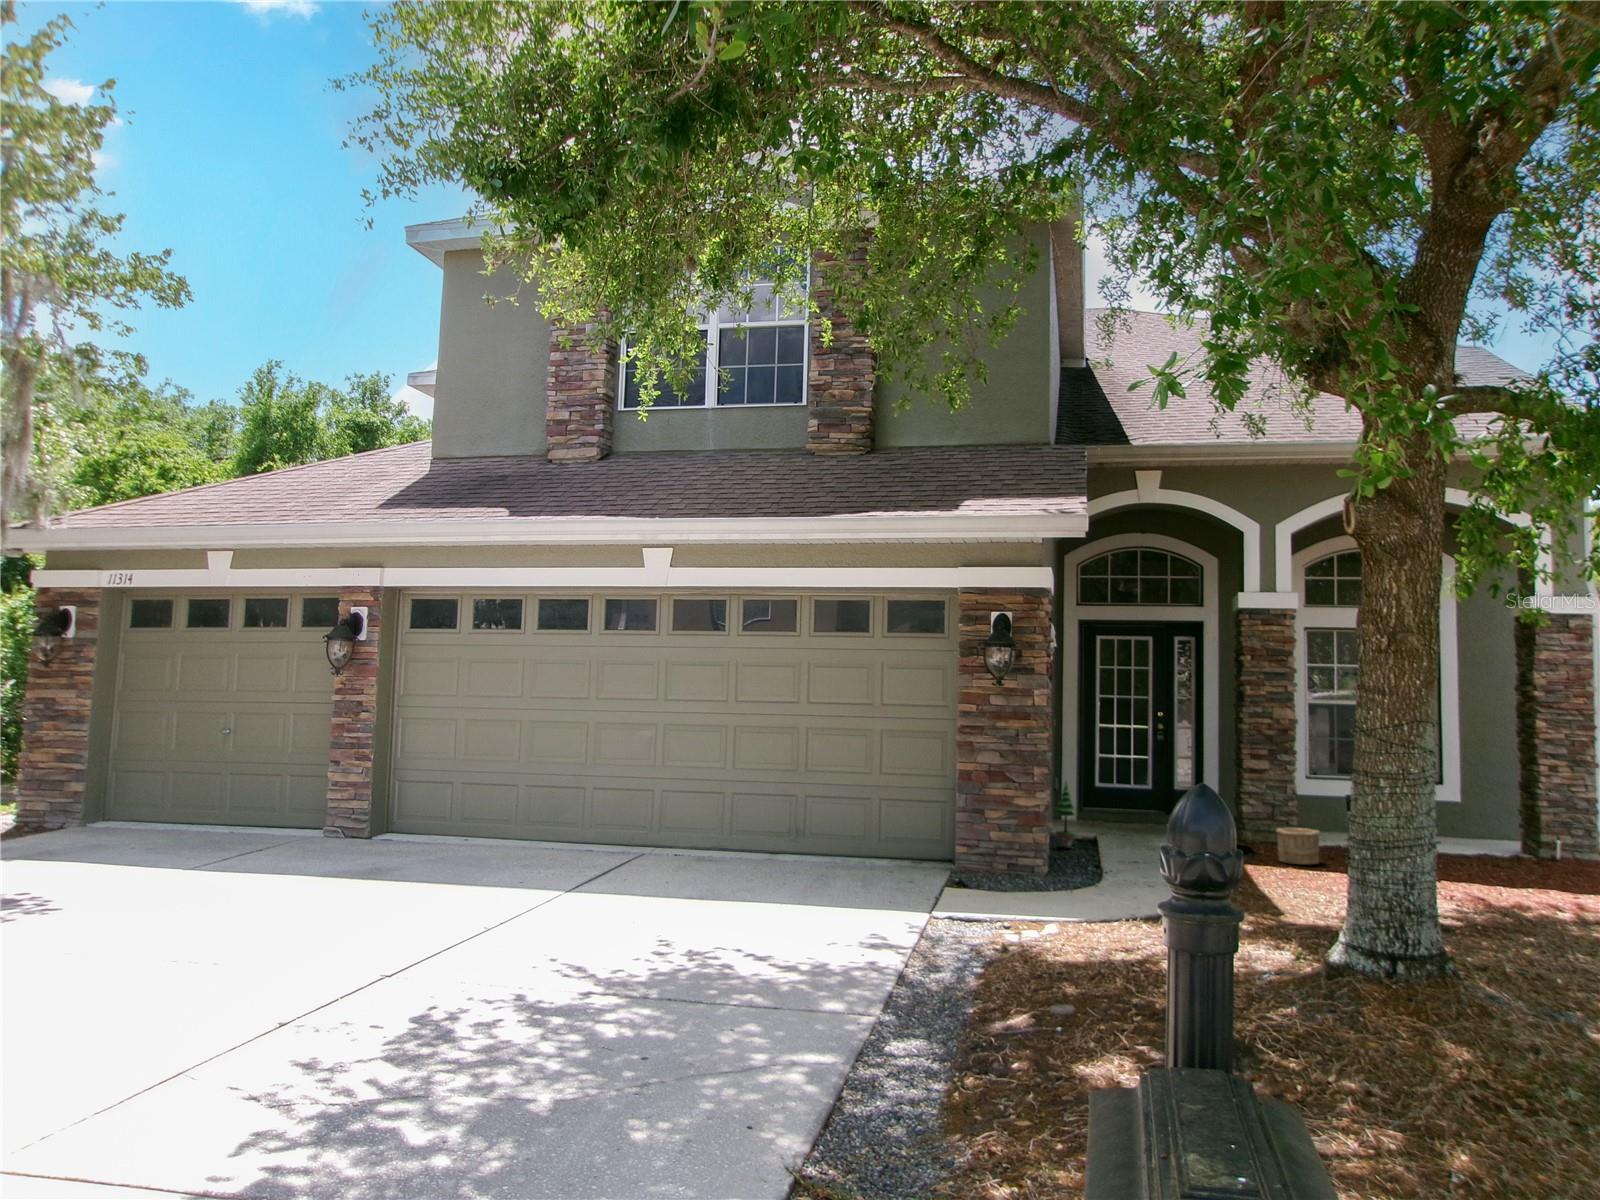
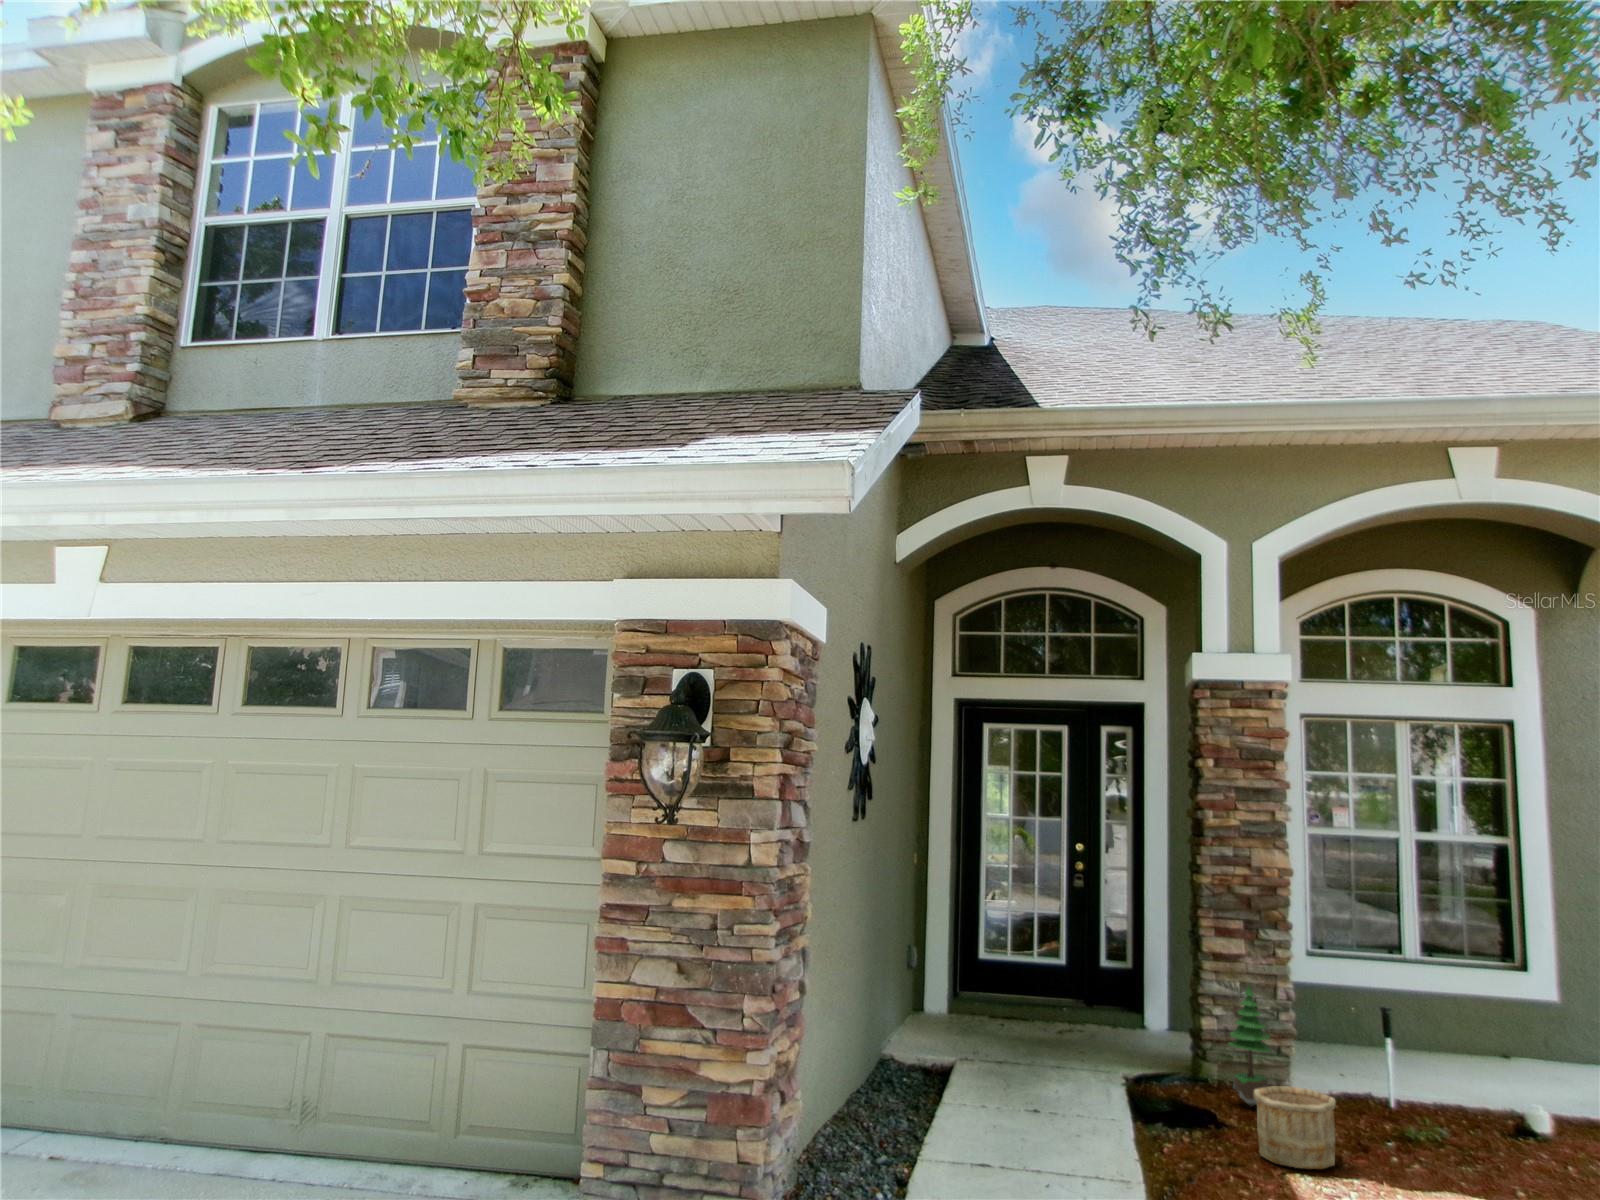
potted tree: present [1055,781,1076,848] -> present [1229,986,1271,1106]

